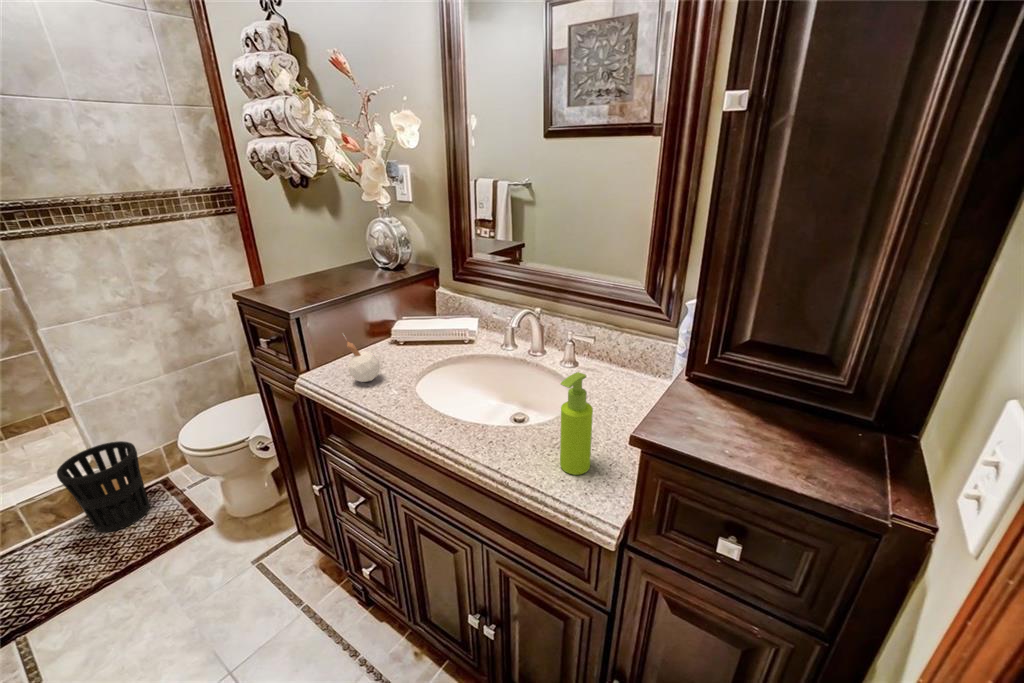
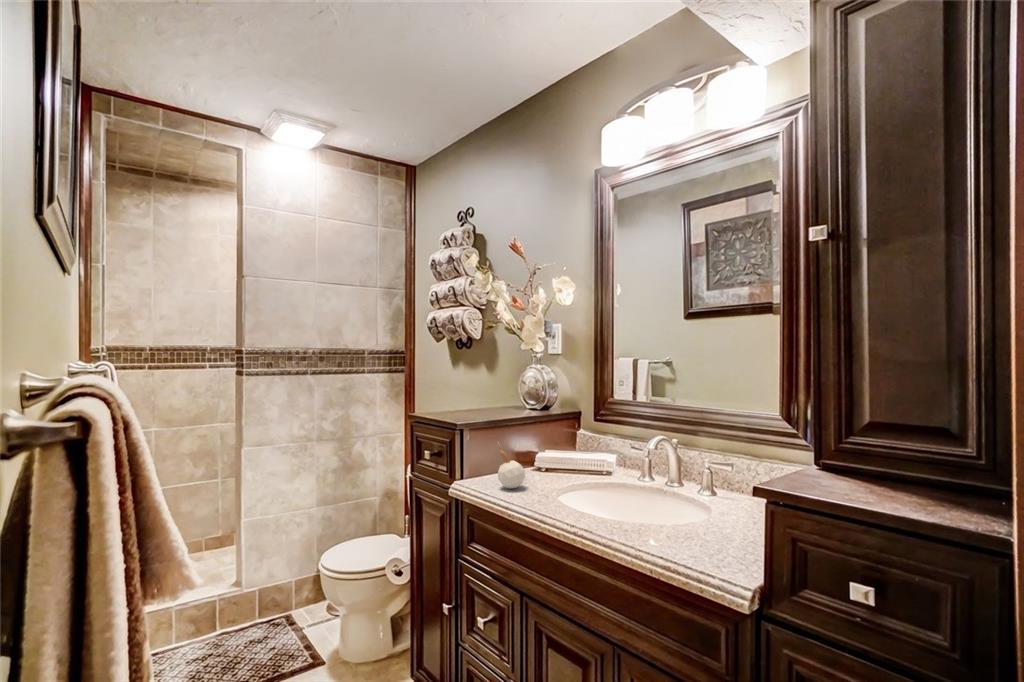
soap dispenser: present [560,372,593,475] -> none [692,453,724,556]
wastebasket: present [57,441,150,532] -> none [216,562,279,653]

